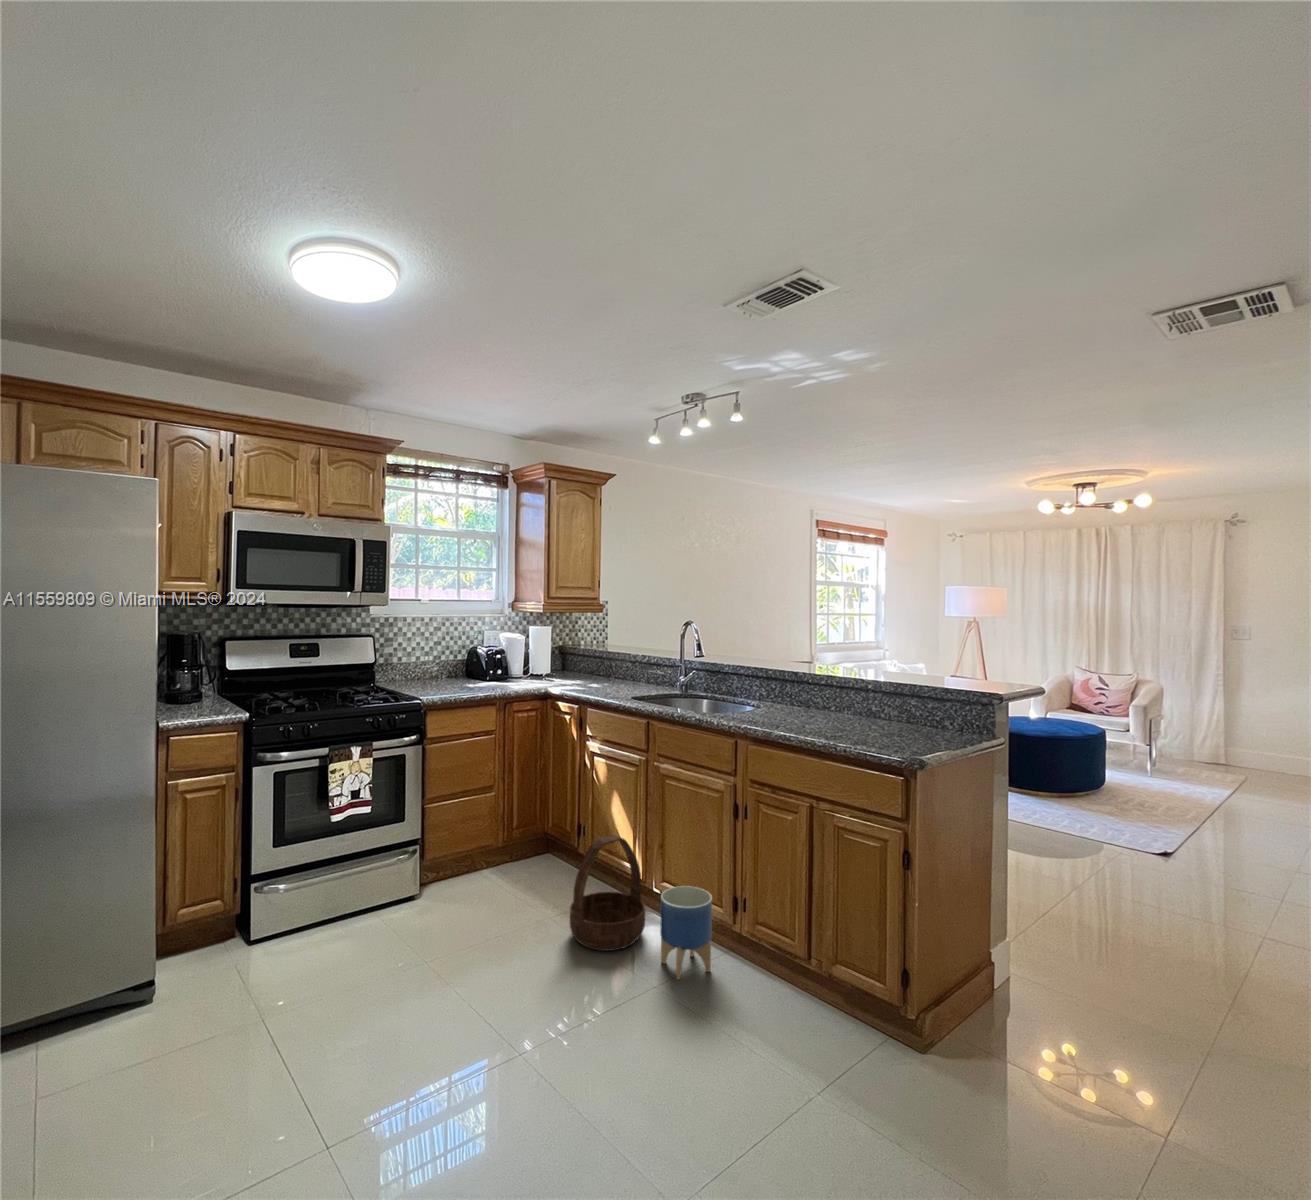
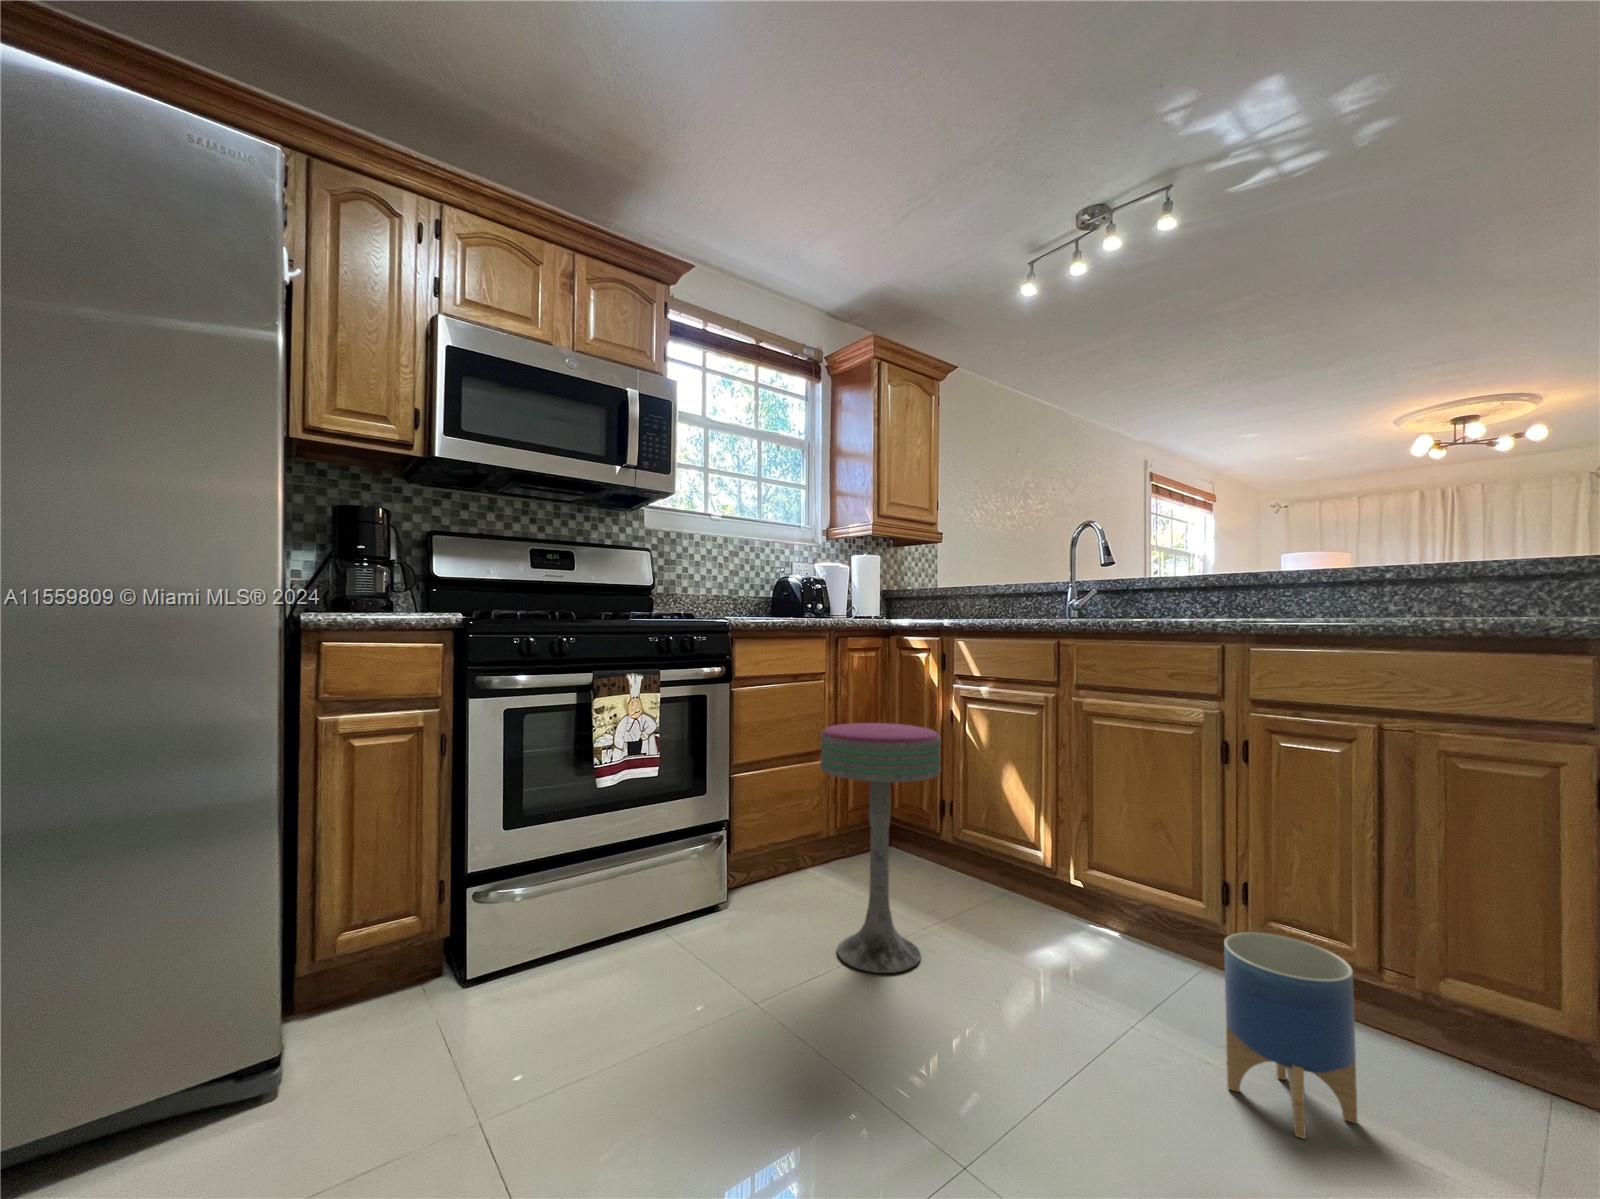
bar stool: none [476,768,550,920] -> present [820,723,941,973]
basket: present [570,835,645,951] -> none [1005,830,1155,1052]

